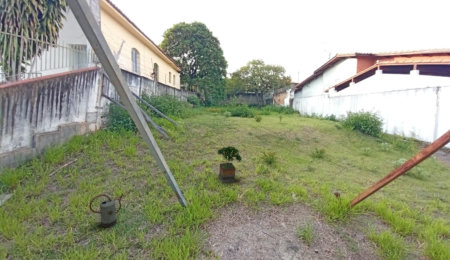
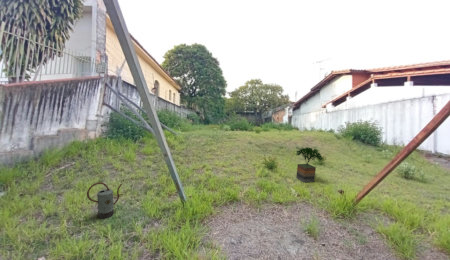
potted tree: present [218,146,242,183] -> present [296,147,323,183]

